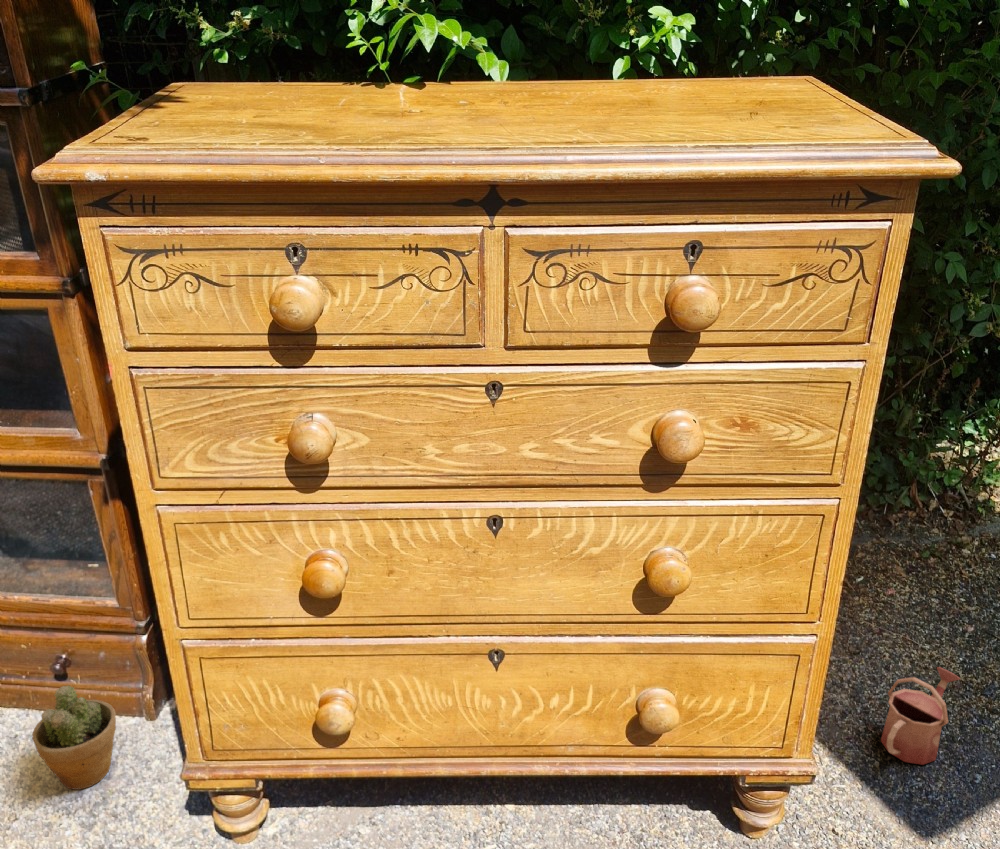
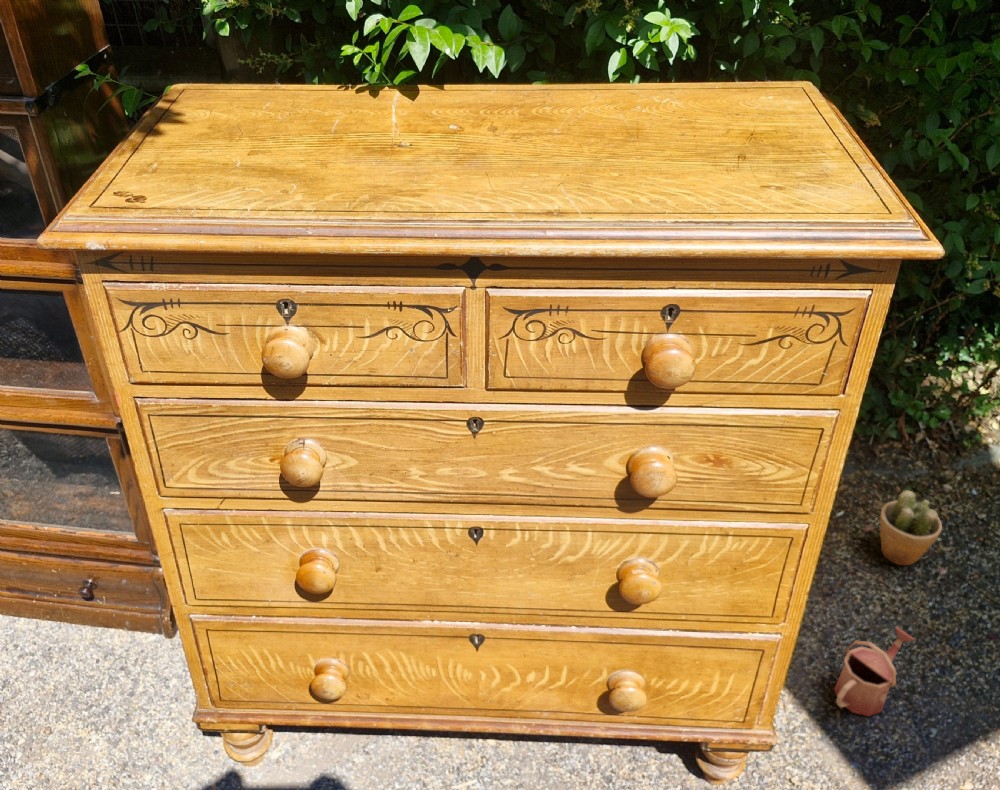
potted plant: present [32,686,116,790] -> present [880,490,942,565]

